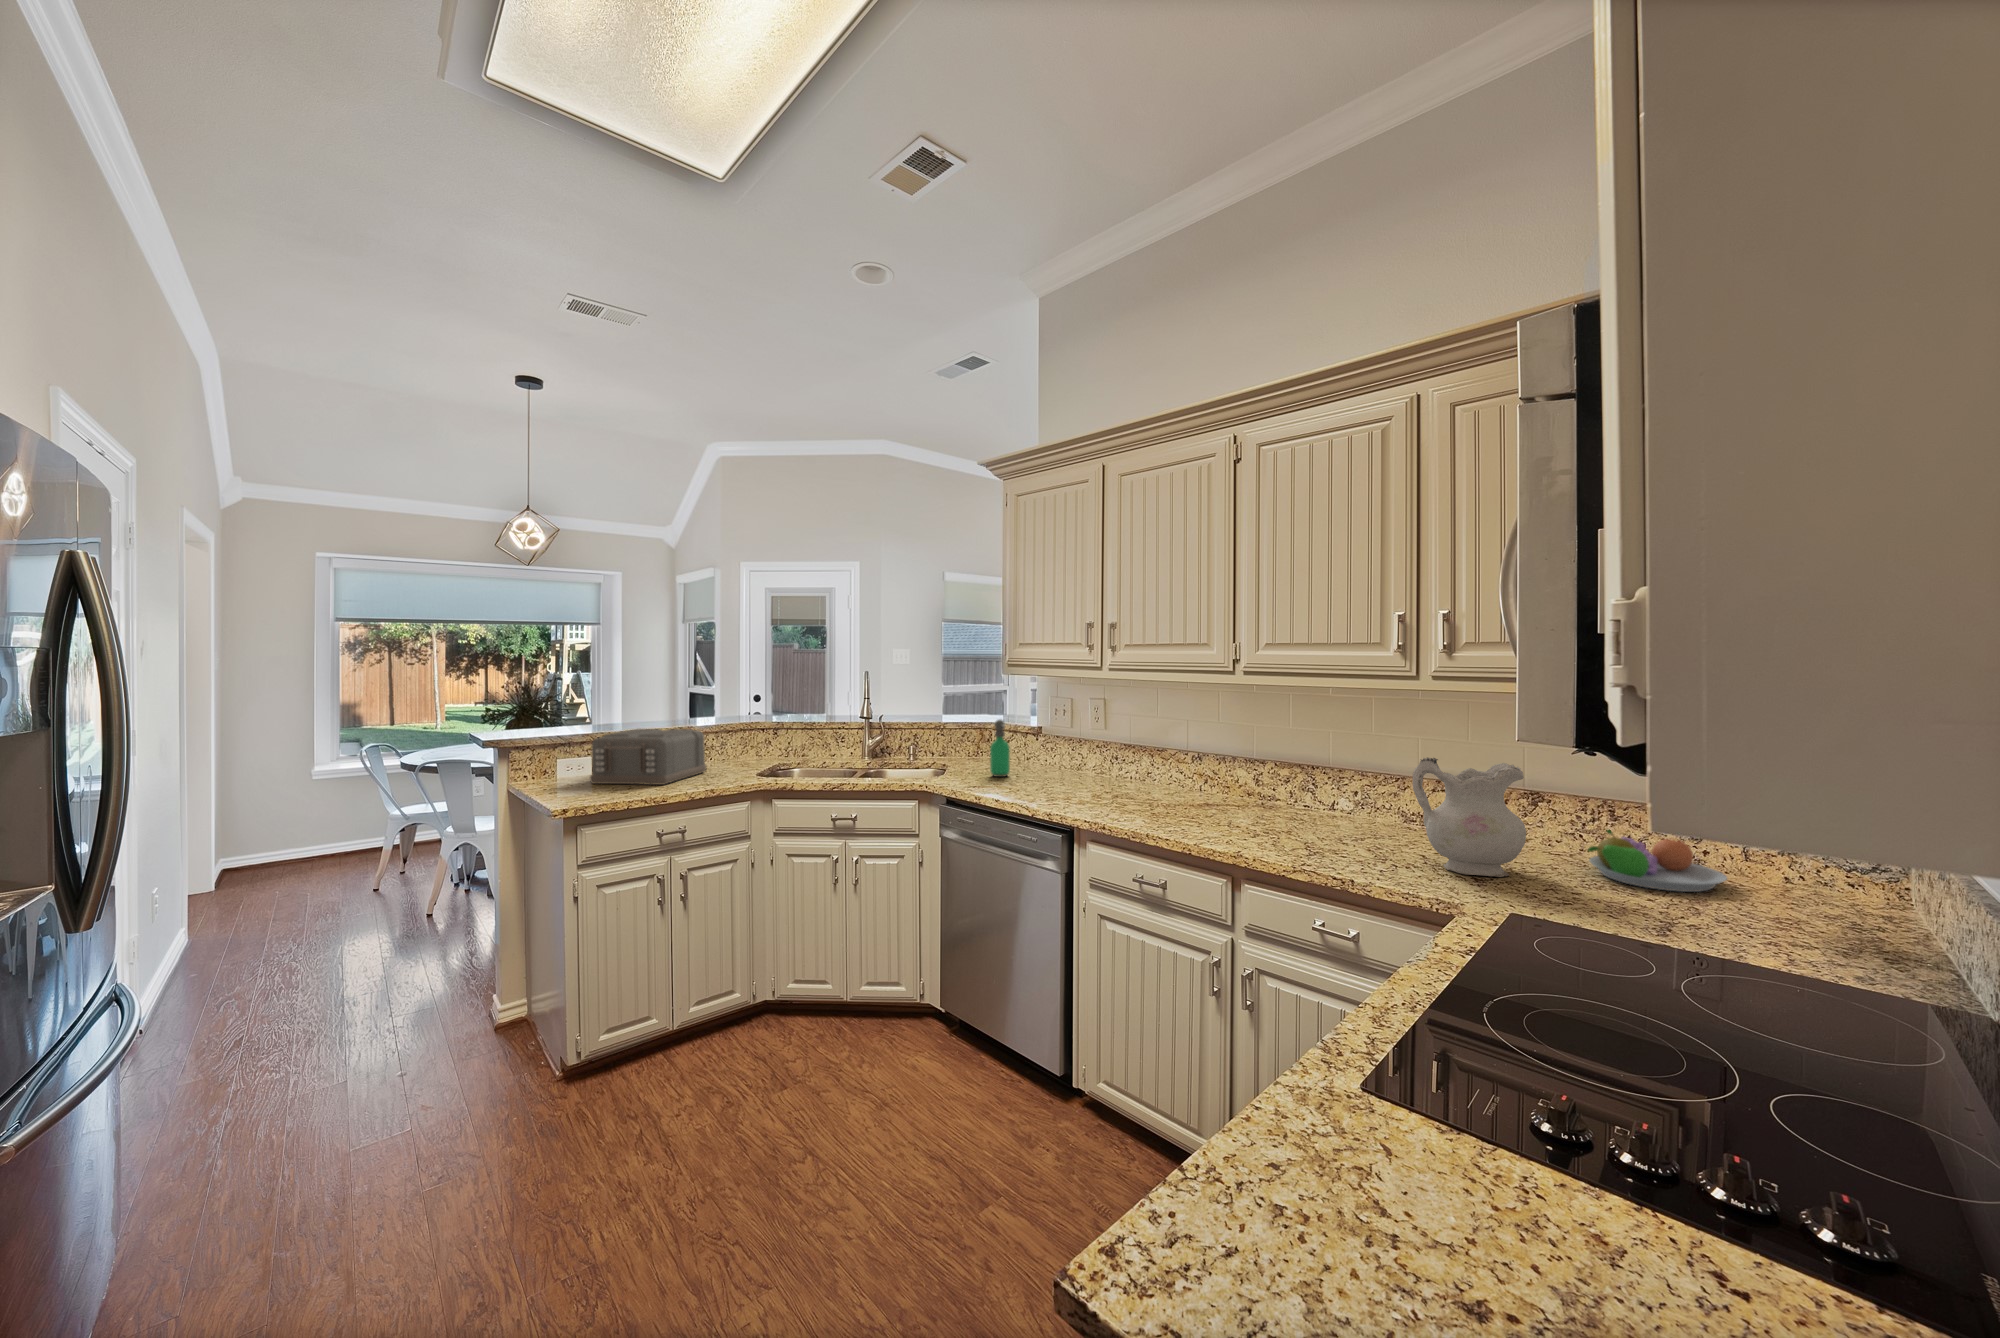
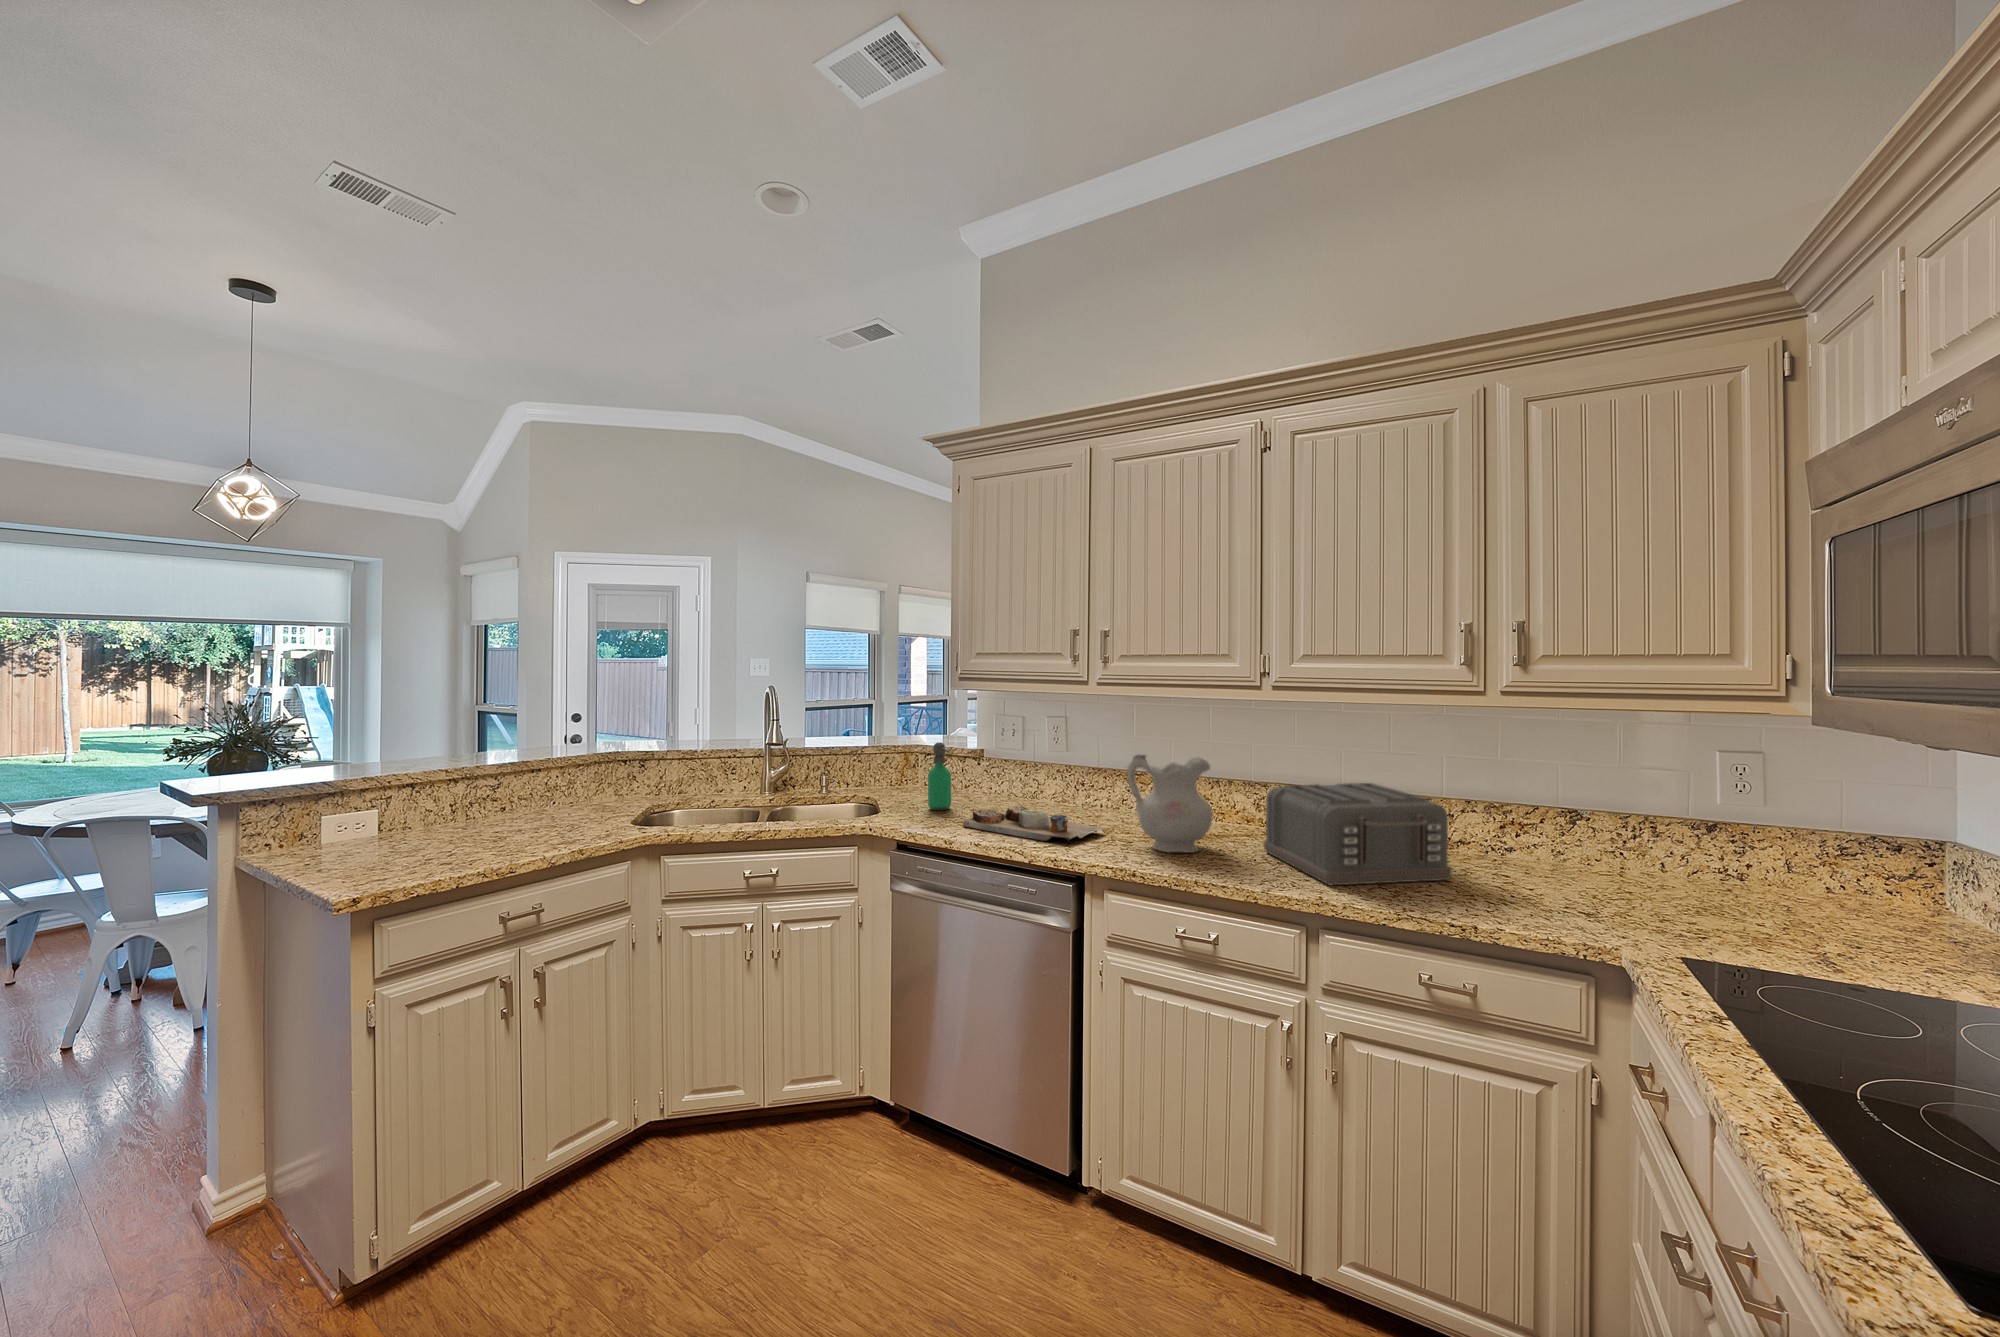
toaster: present [590,729,707,785] -> present [1263,783,1452,885]
ceramic pitcher: present [1412,757,1526,877] -> present [1127,755,1213,853]
cutting board: none [1005,774,1117,802] -> present [963,806,1105,841]
fruit bowl: present [1588,830,1727,892] -> none [1665,850,1815,915]

